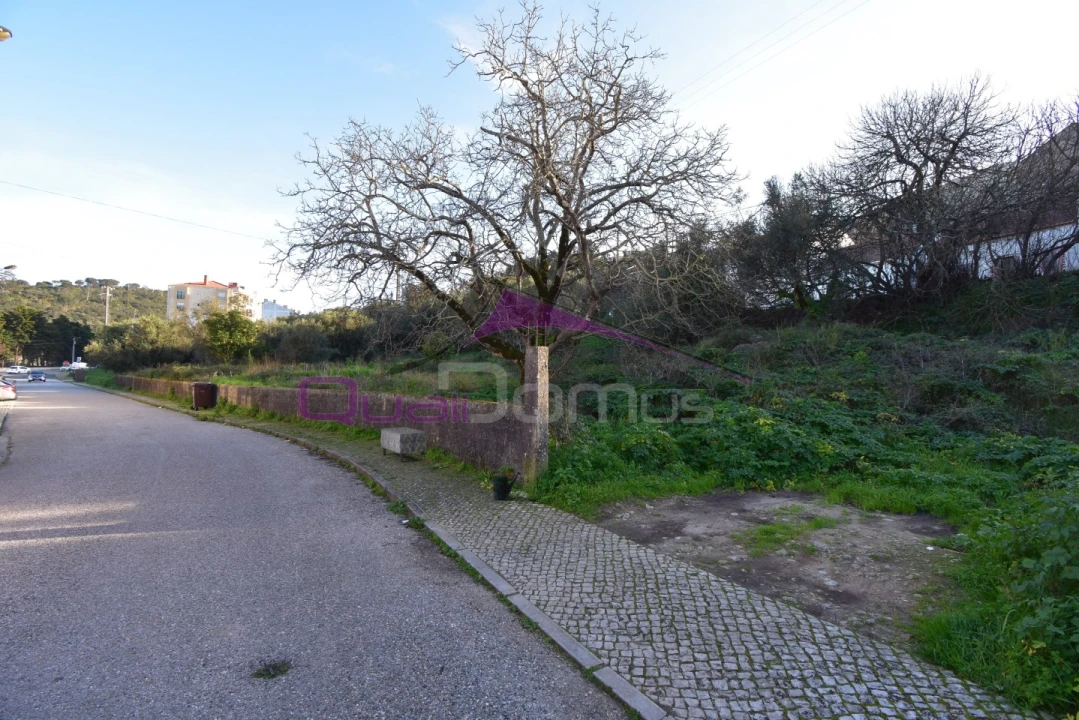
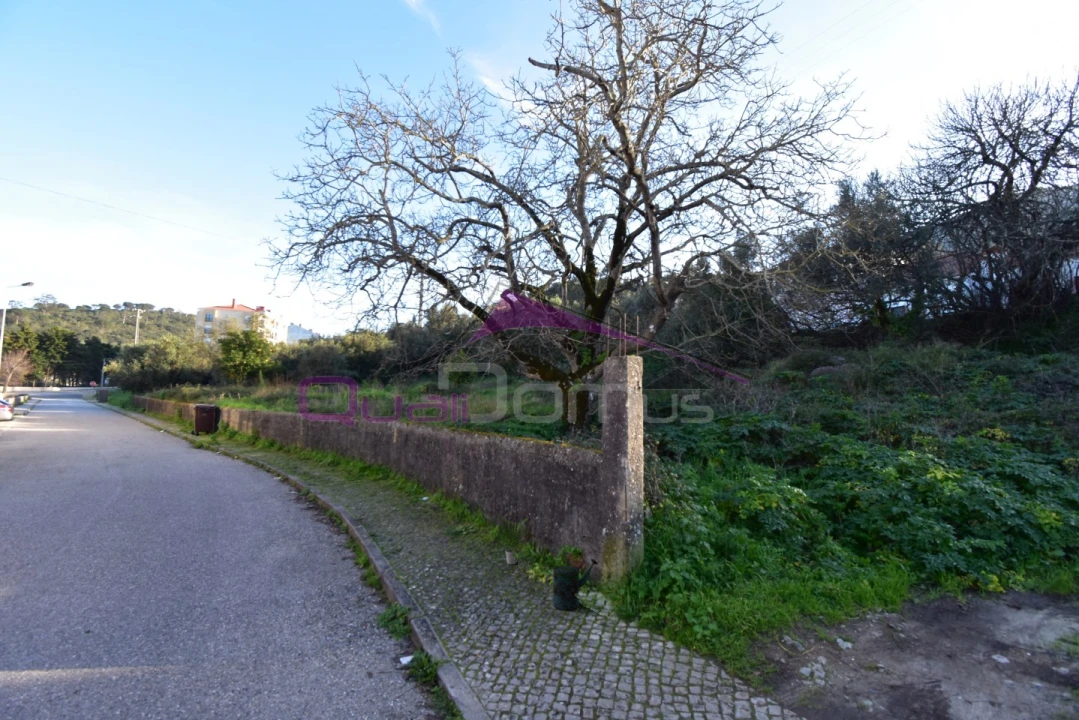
bench: present [381,427,427,462] -> none [386,468,446,519]
potted plant: none [455,449,484,483] -> present [498,515,527,564]

